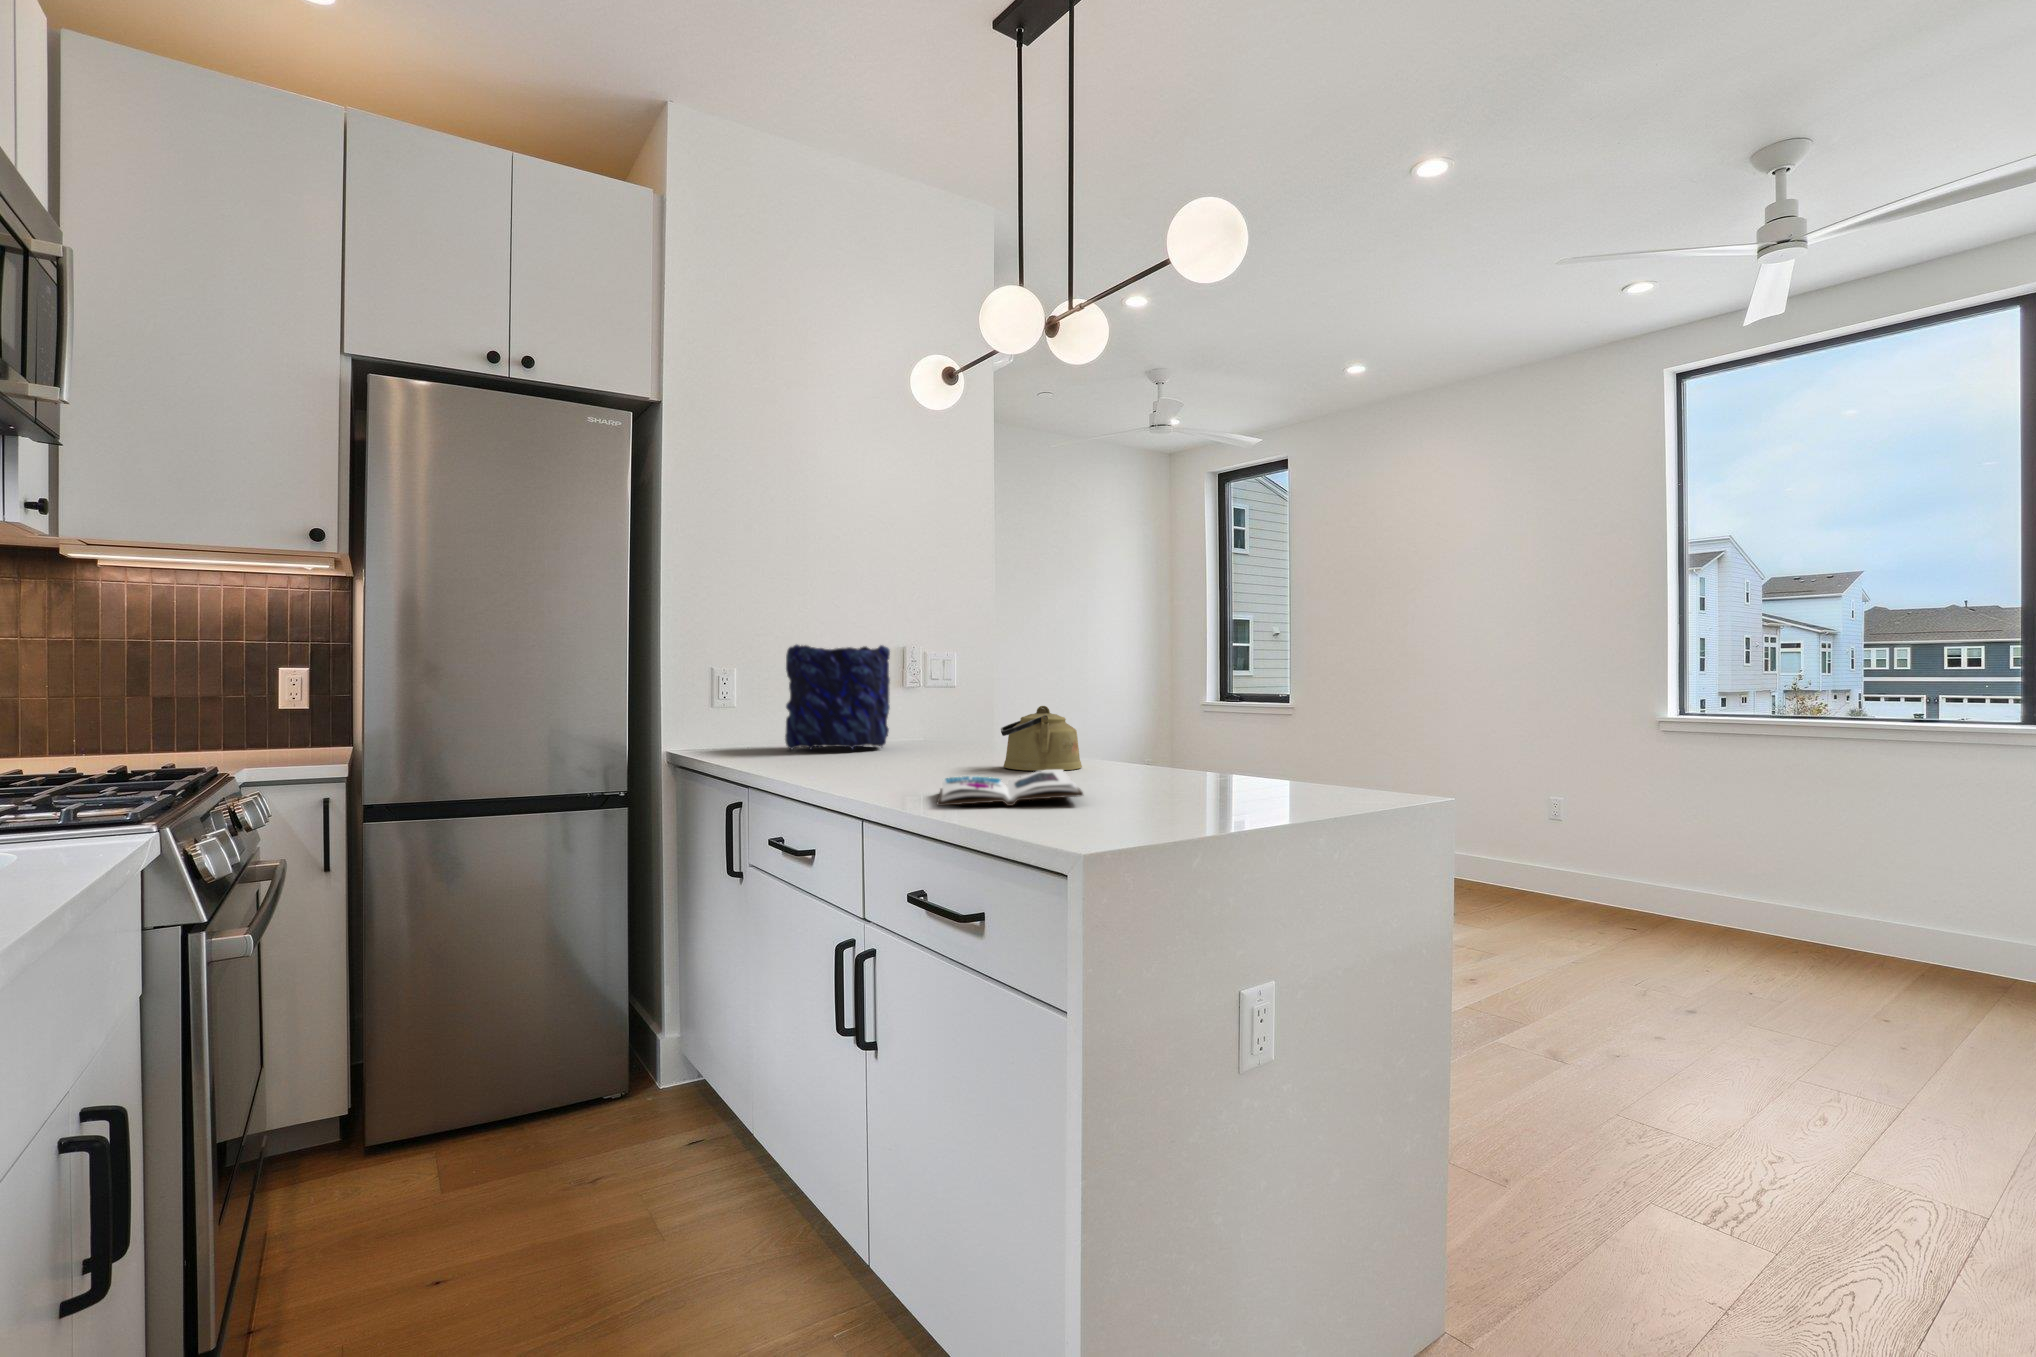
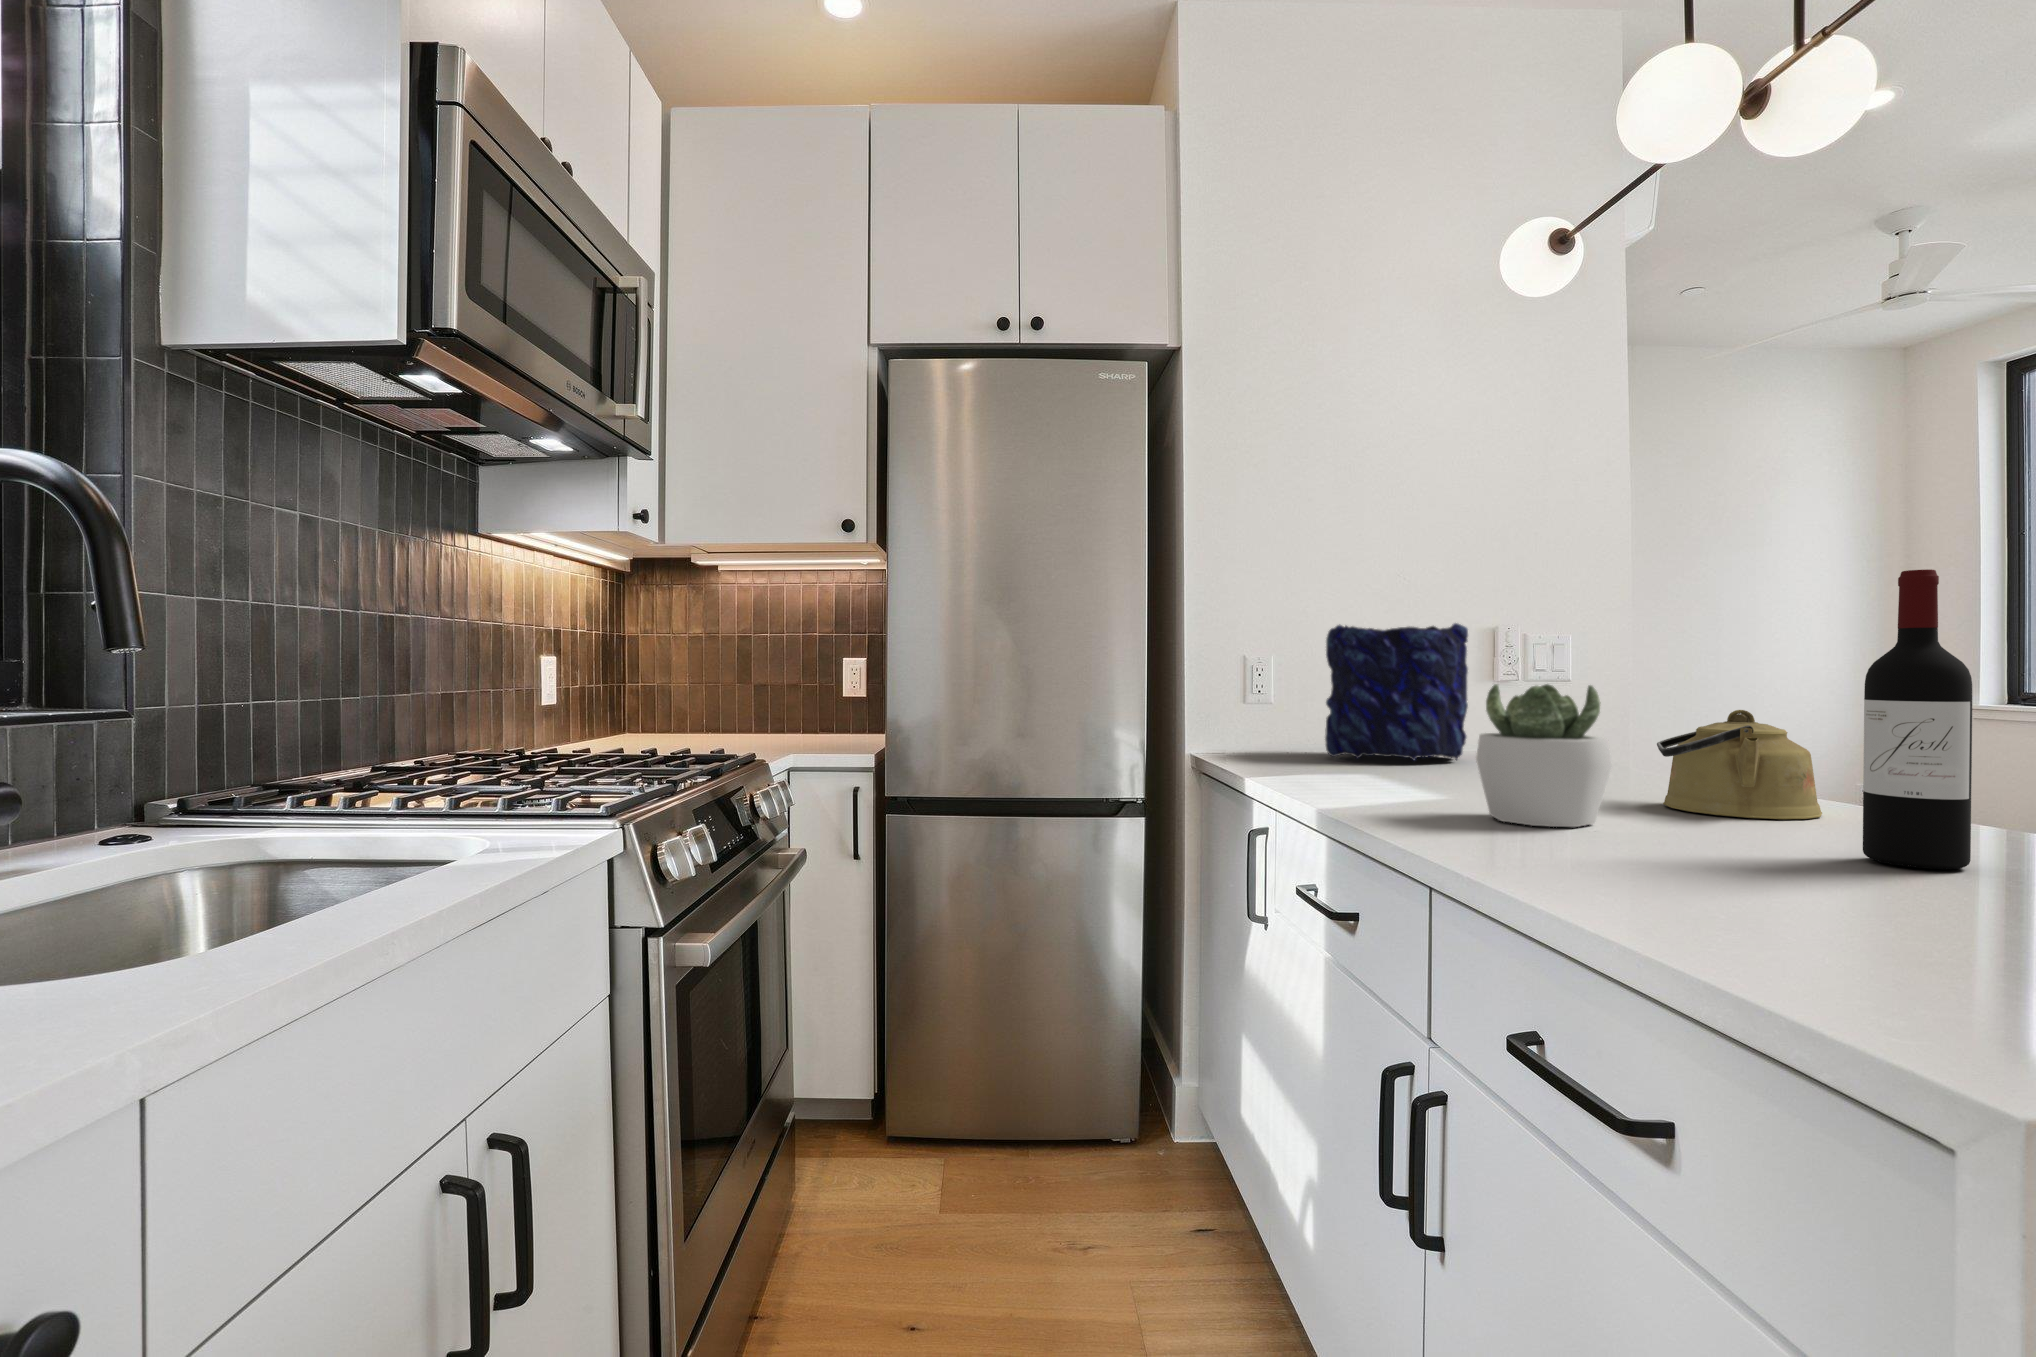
wine bottle: none [1087,629,1129,787] -> present [1863,569,1972,870]
succulent plant: none [895,691,972,782] -> present [1476,684,1611,827]
book: present [937,770,1083,806] -> none [1558,828,1895,899]

